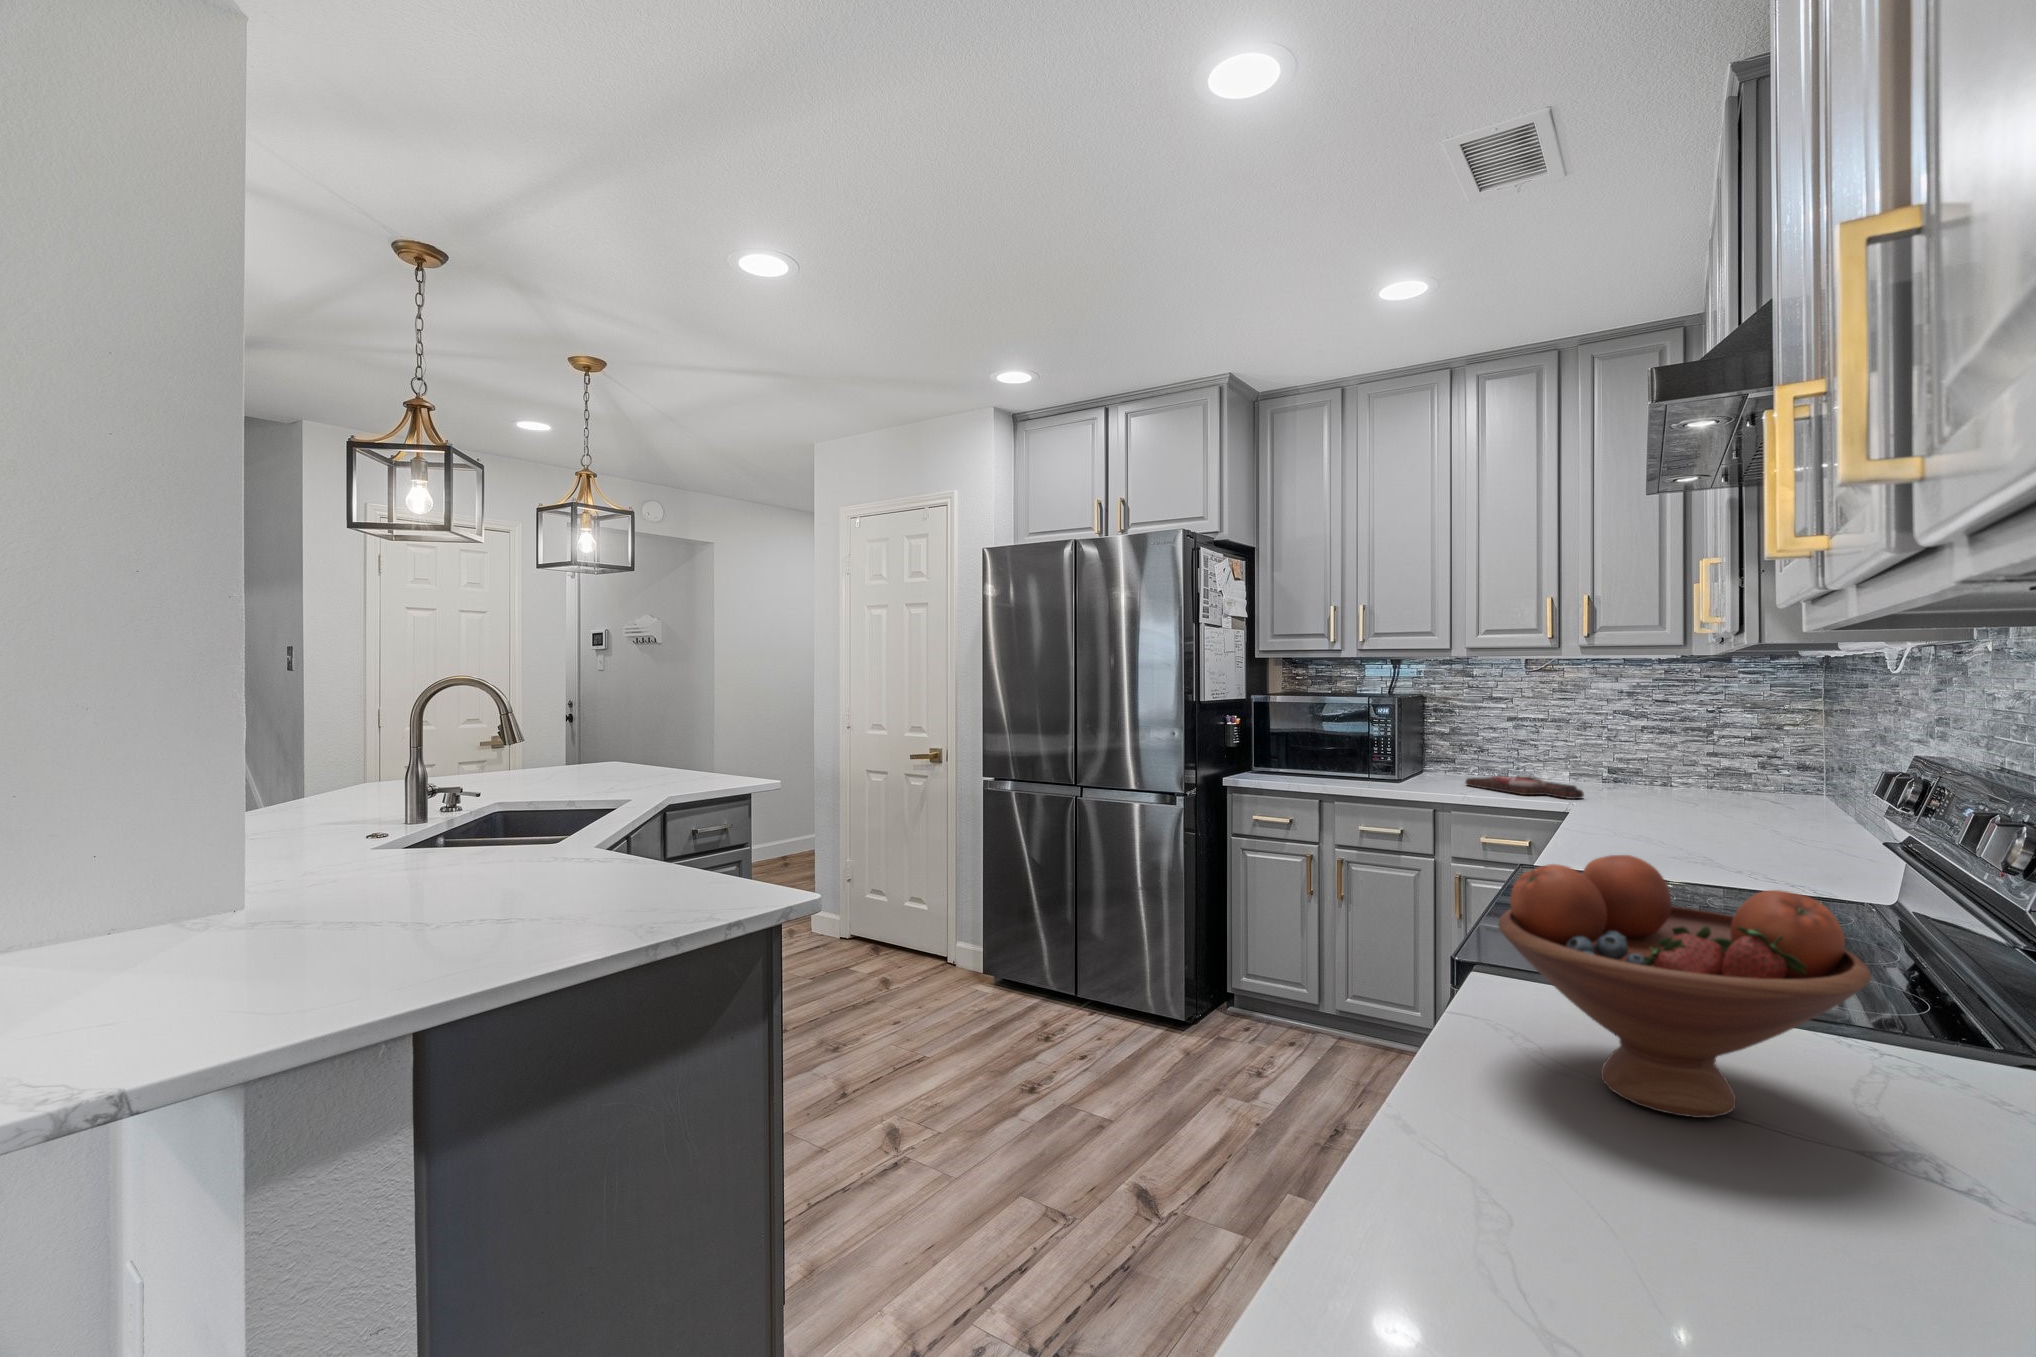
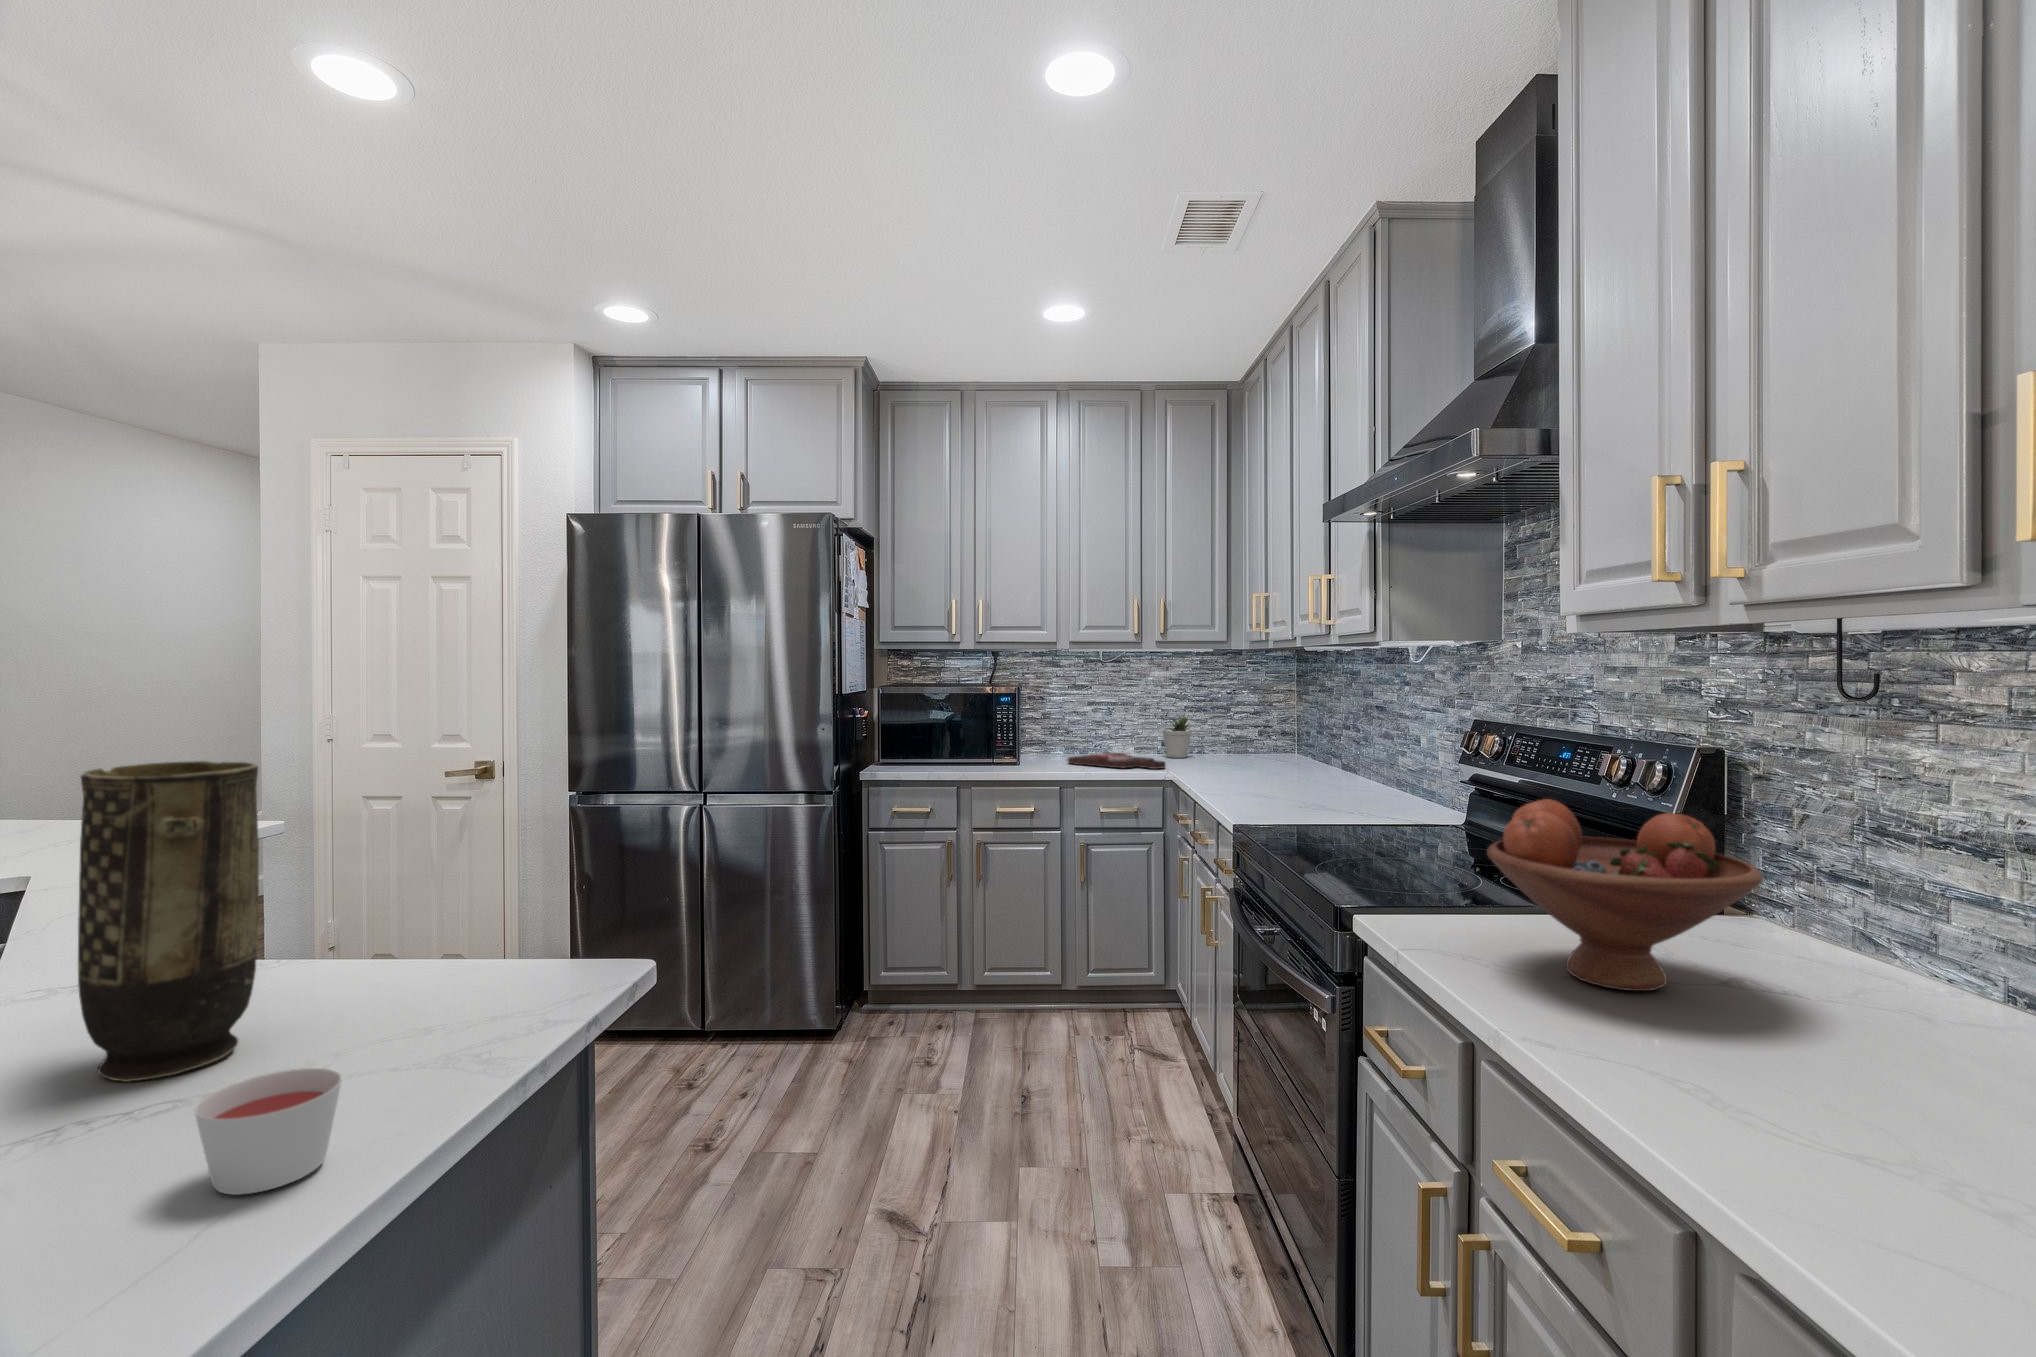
potted plant: none [1609,732,1651,789] -> present [1162,713,1192,758]
vase: none [490,734,577,913] -> present [78,761,259,1082]
candle: none [448,911,522,971] -> present [194,1068,342,1195]

